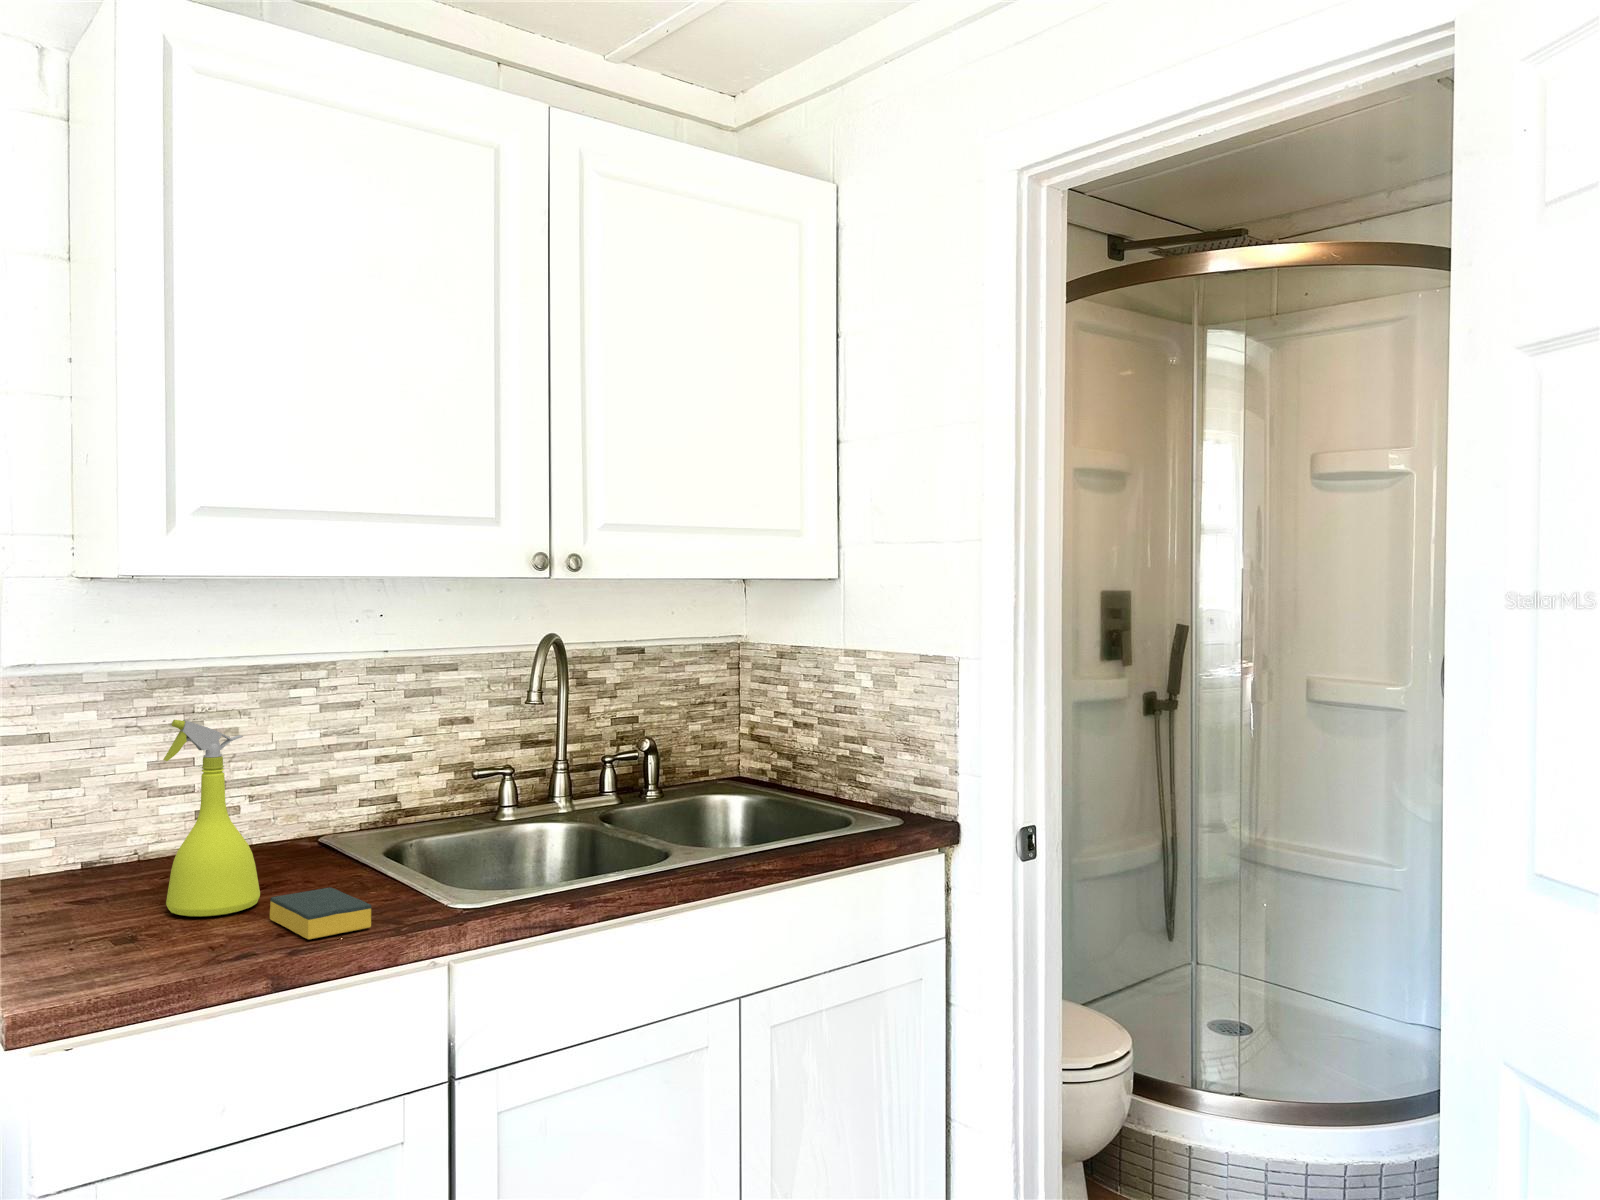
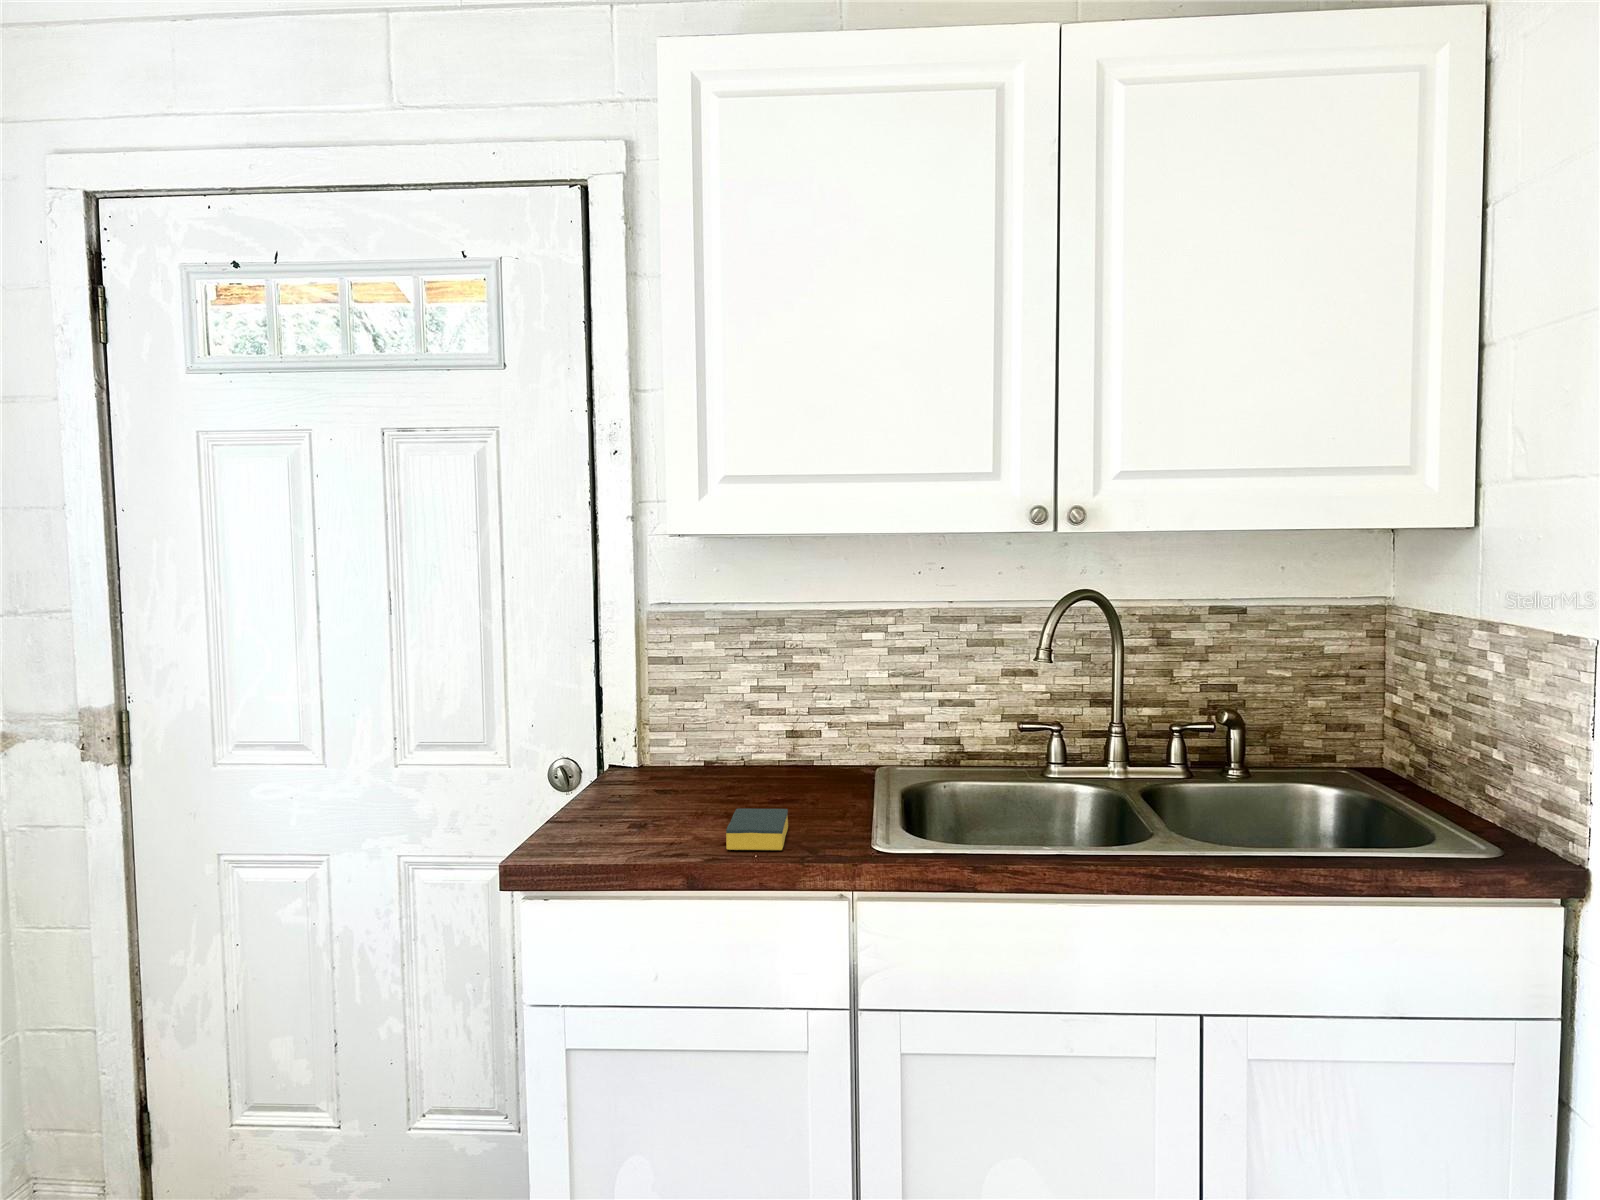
spray bottle: present [163,720,260,917] -> none [686,654,760,815]

